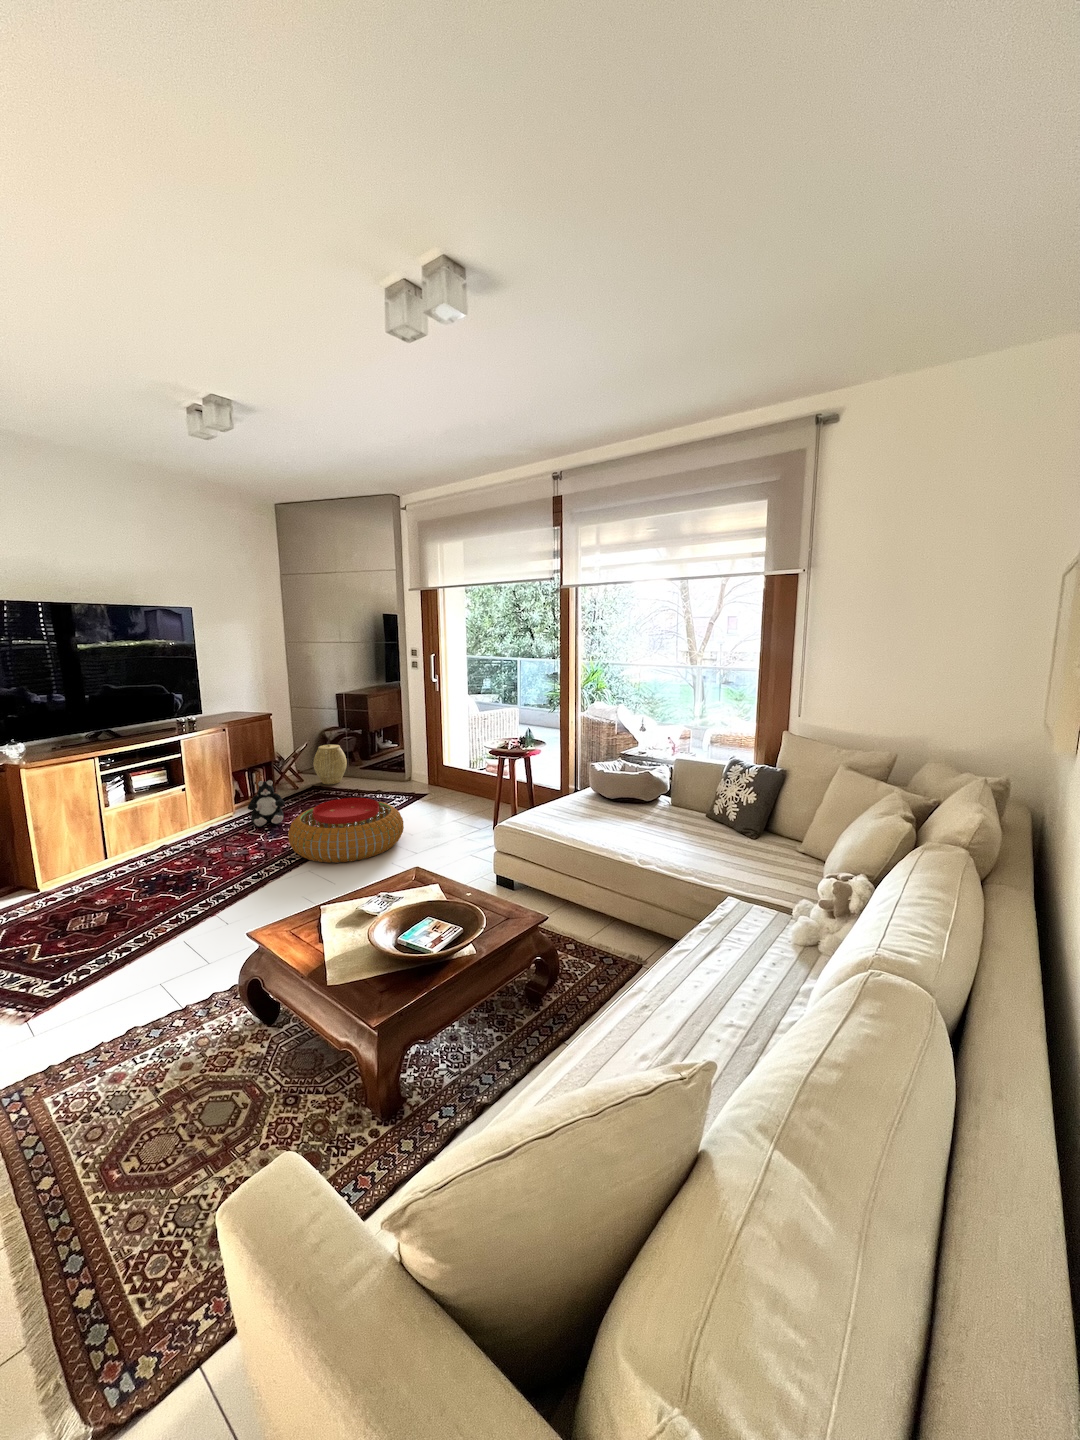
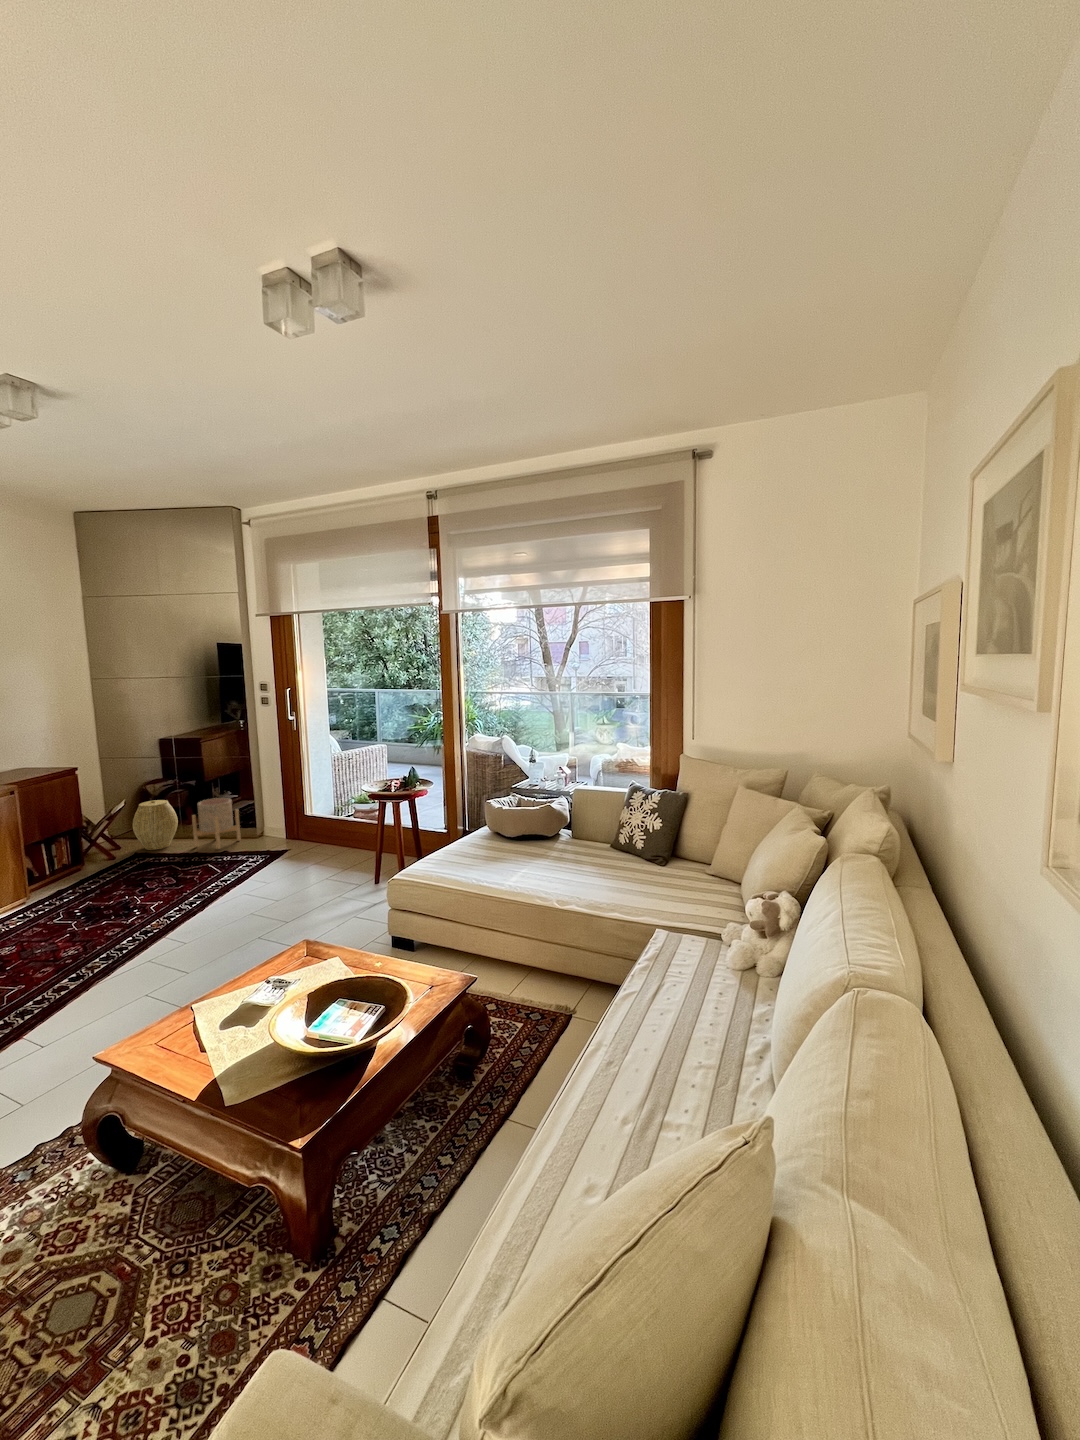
planter: none [357,747,393,789] -> present [192,798,241,849]
plush toy: present [248,780,285,826] -> none [47,852,100,913]
pouf: present [288,798,404,863] -> none [113,863,267,949]

